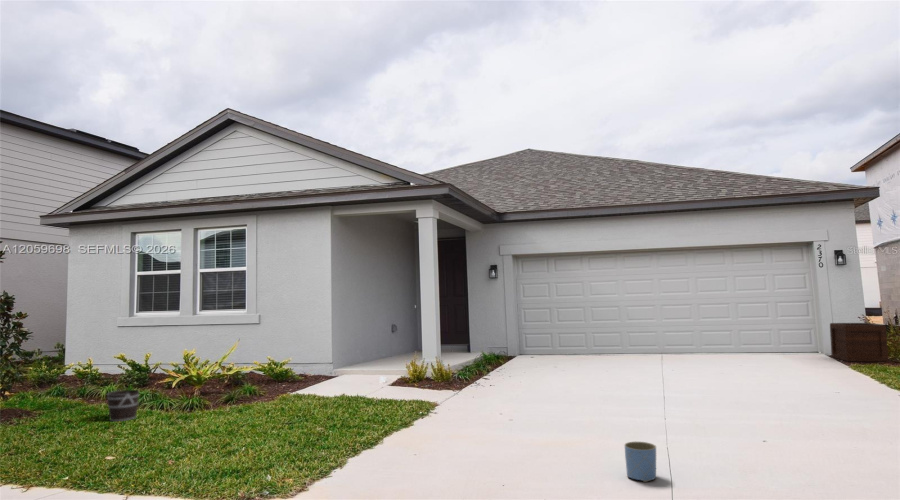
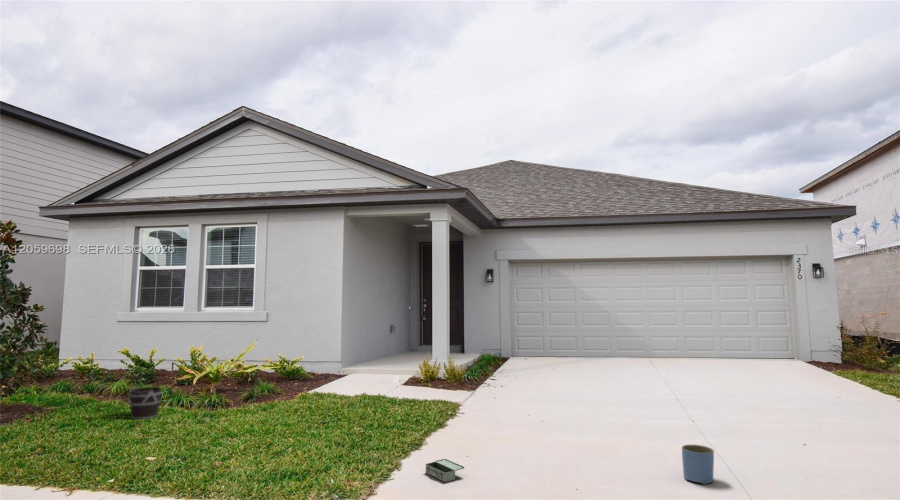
wooden crate: present [830,323,888,362] -> none [808,331,863,369]
toolbox: none [367,457,404,480] -> present [426,459,464,482]

